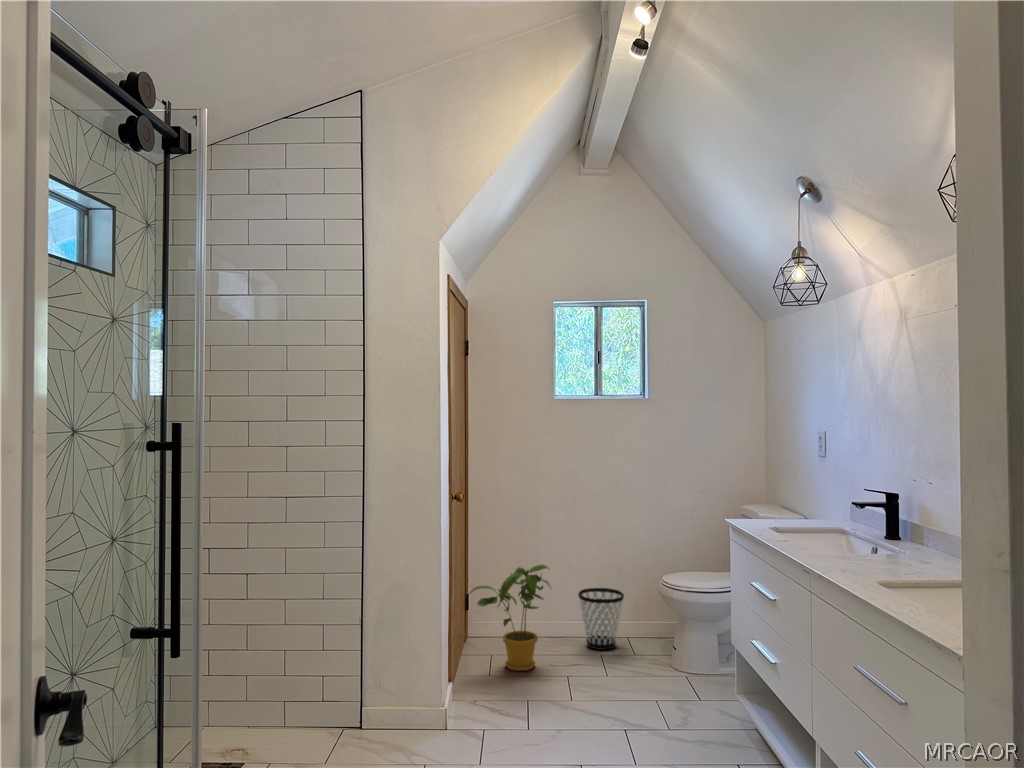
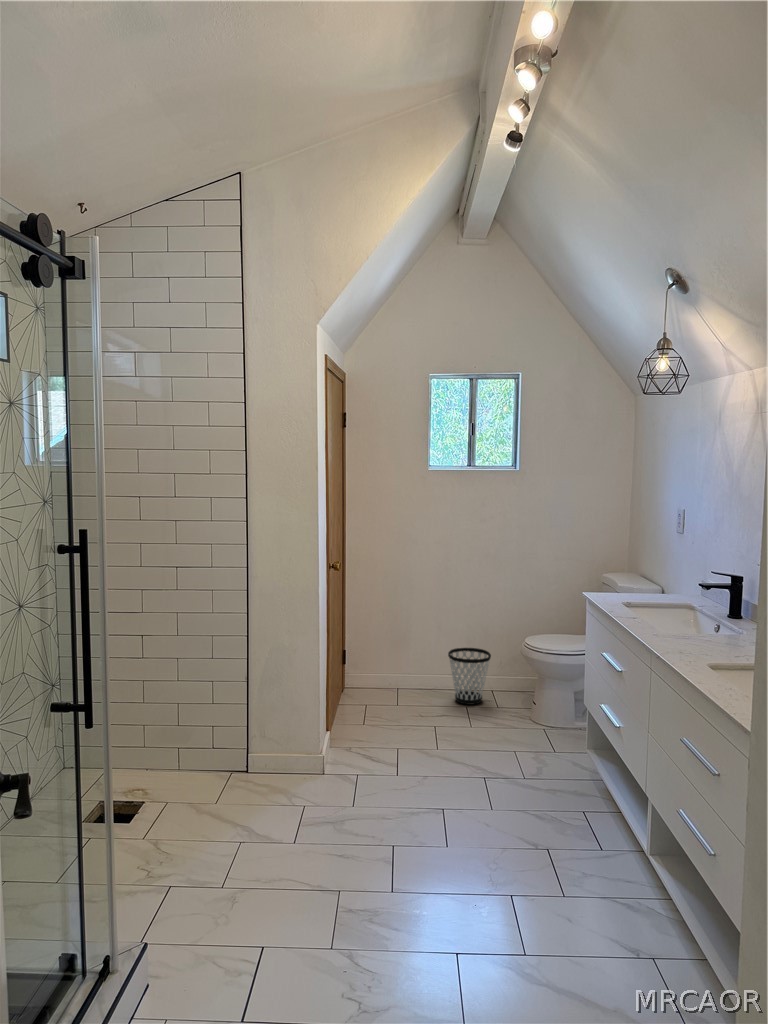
house plant: present [469,565,550,671] -> none [344,629,423,724]

